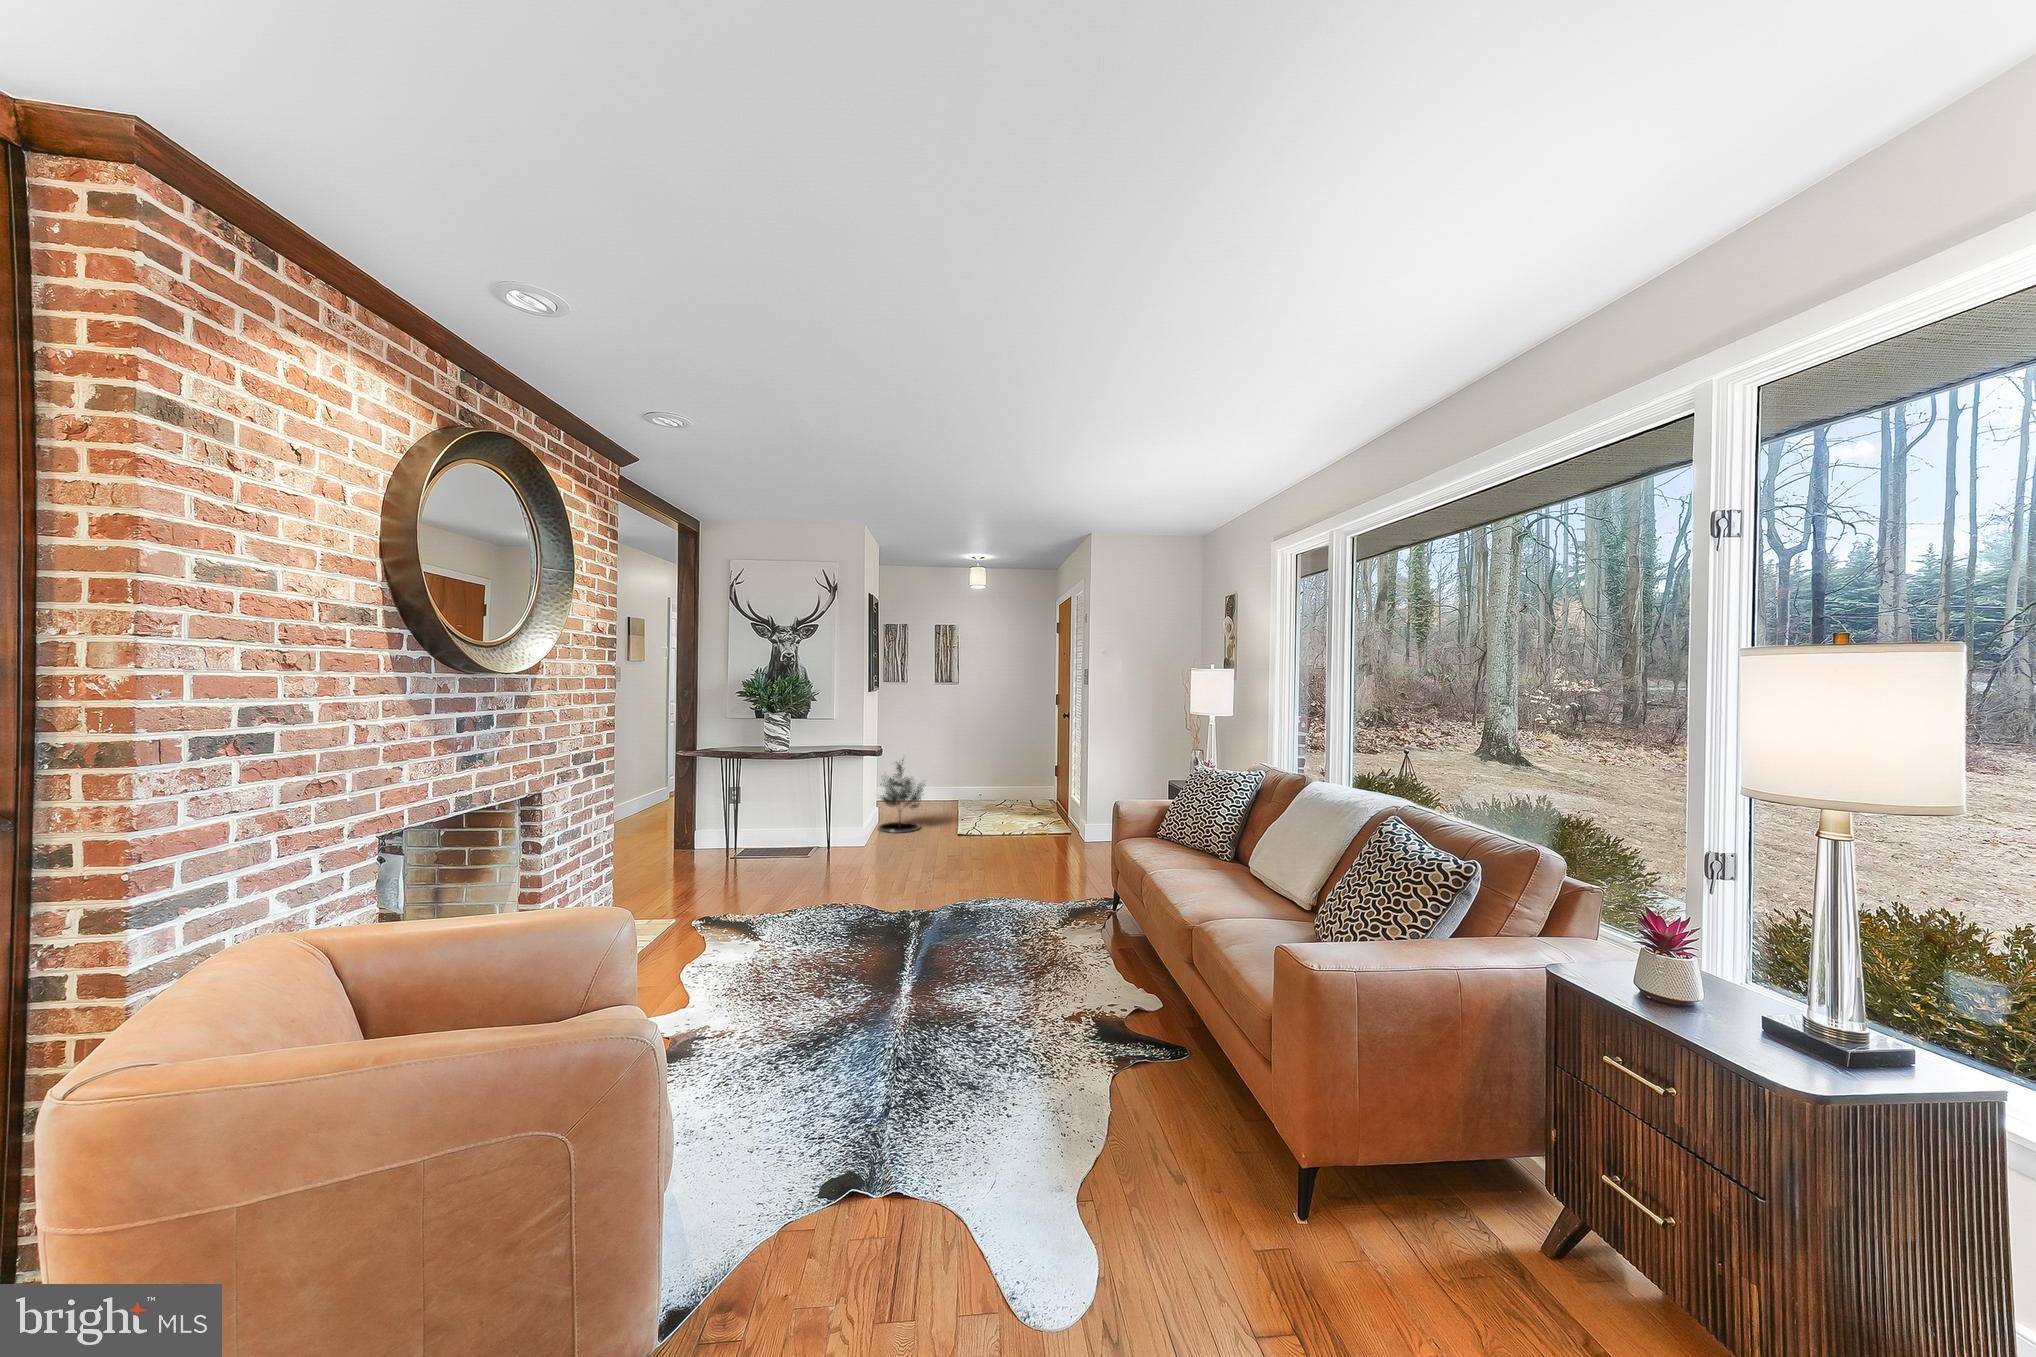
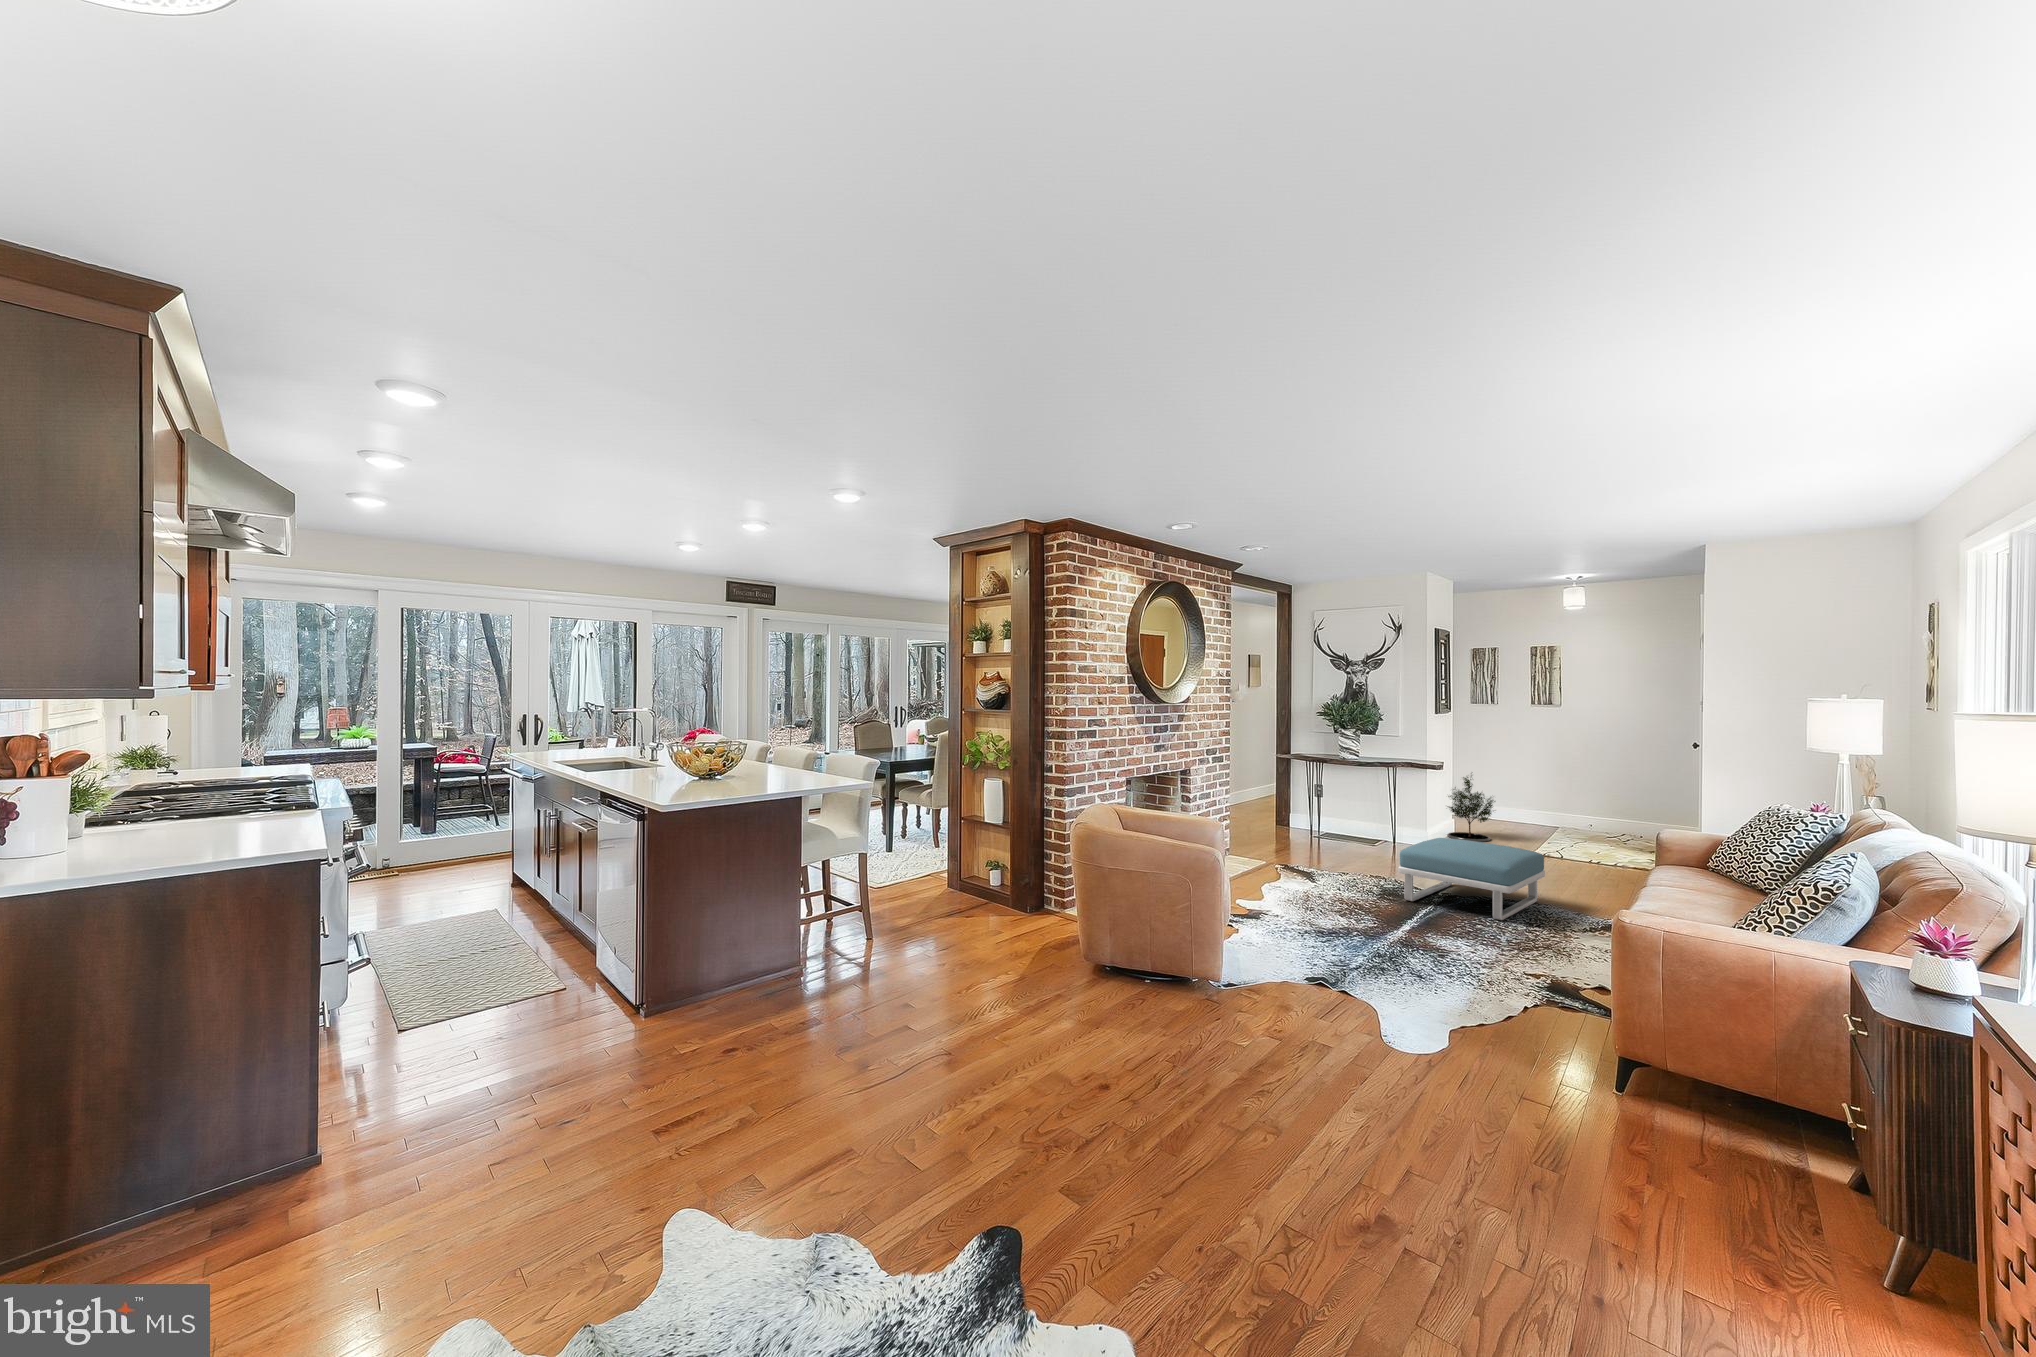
footstool: none [882,845,1027,949] -> present [1398,838,1545,920]

